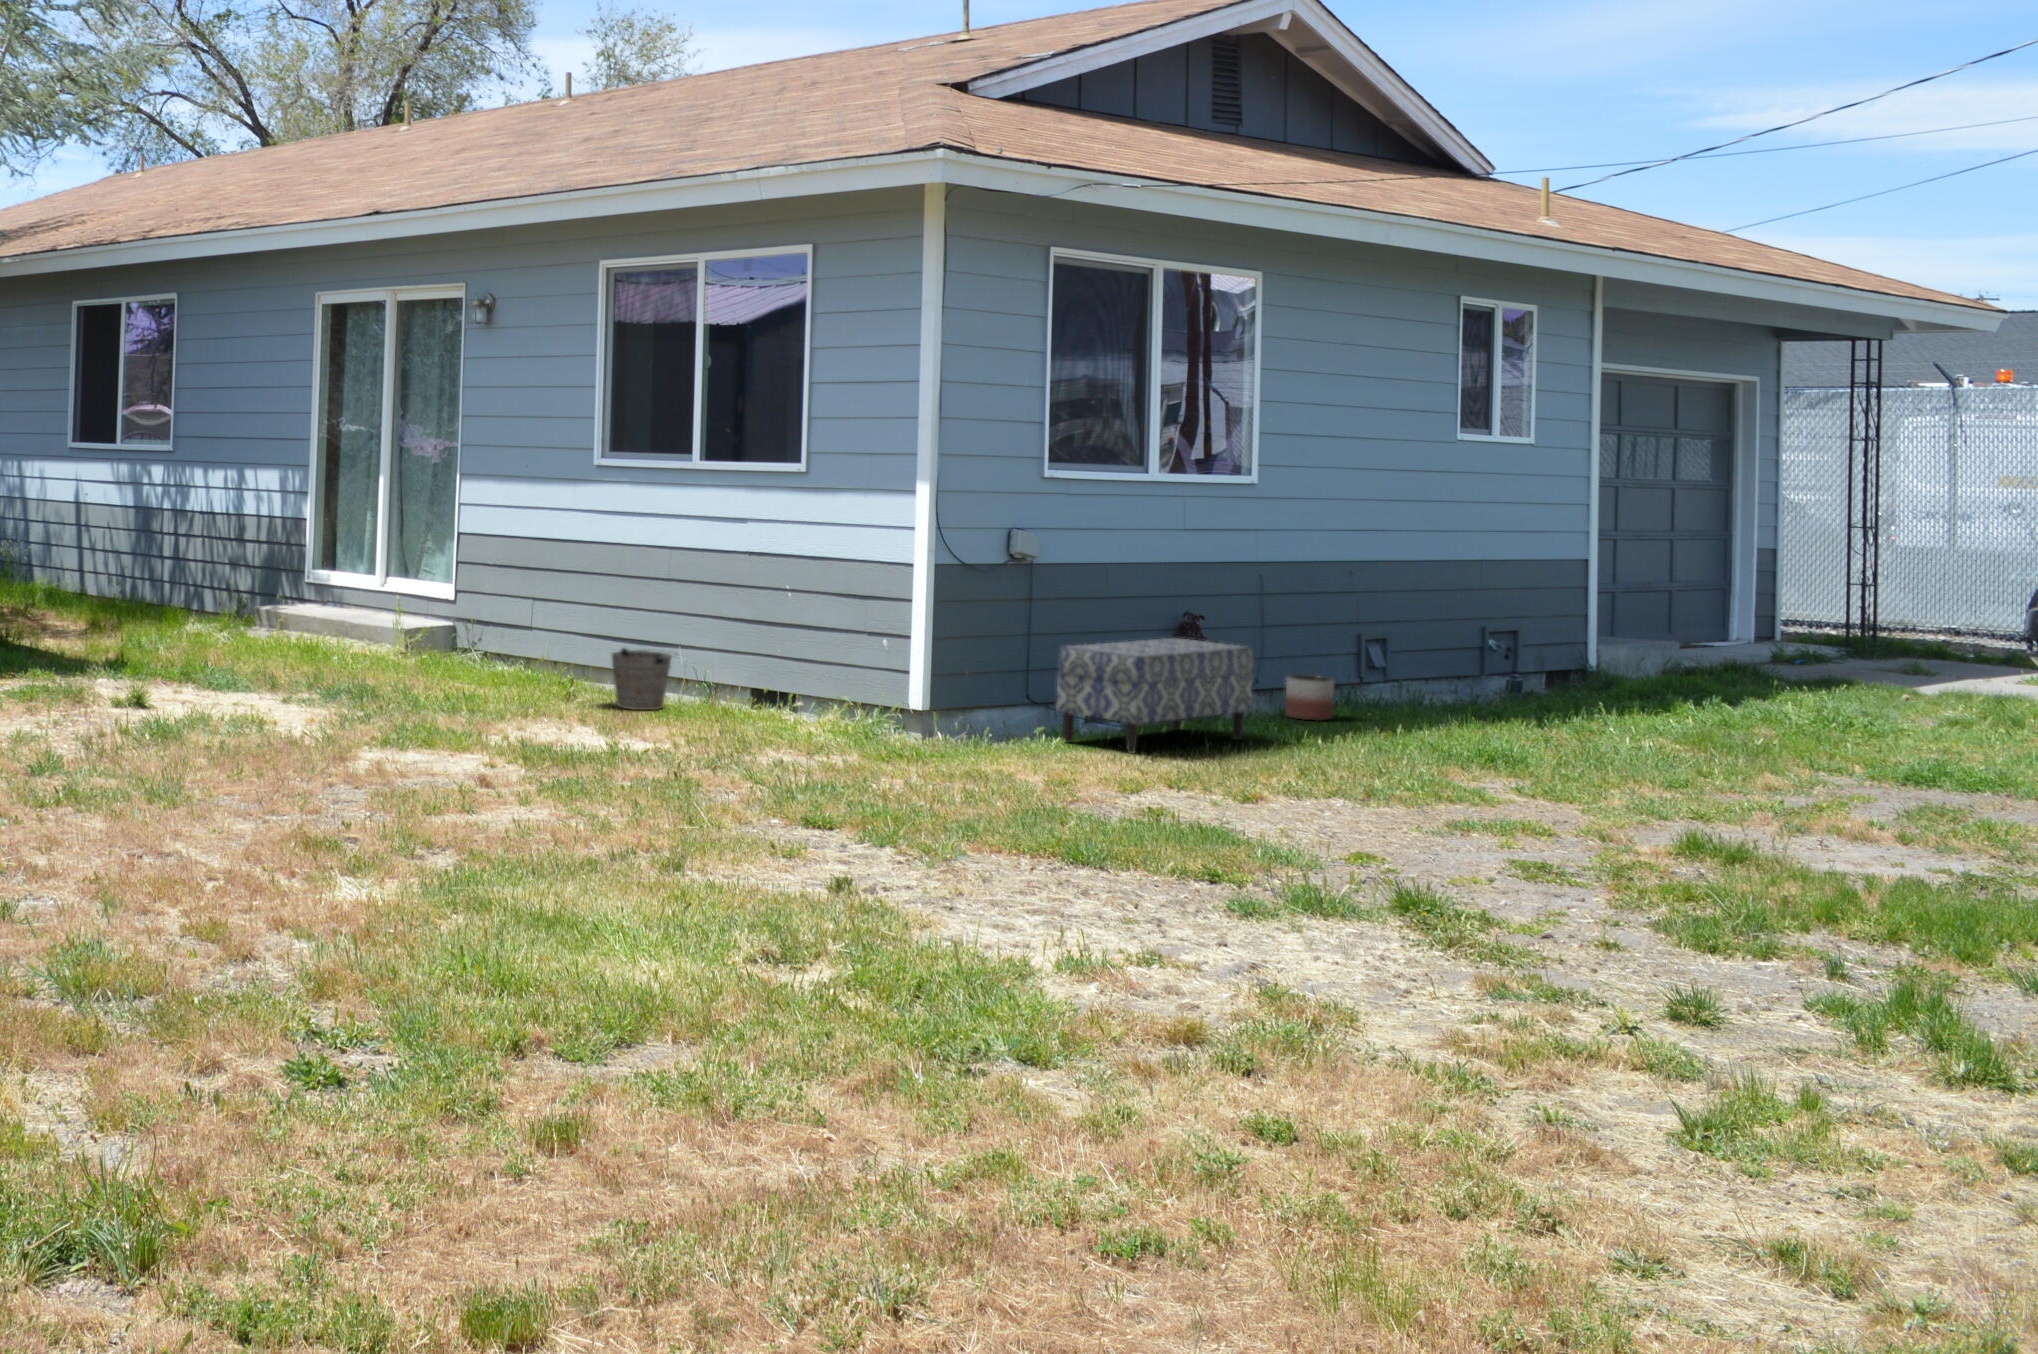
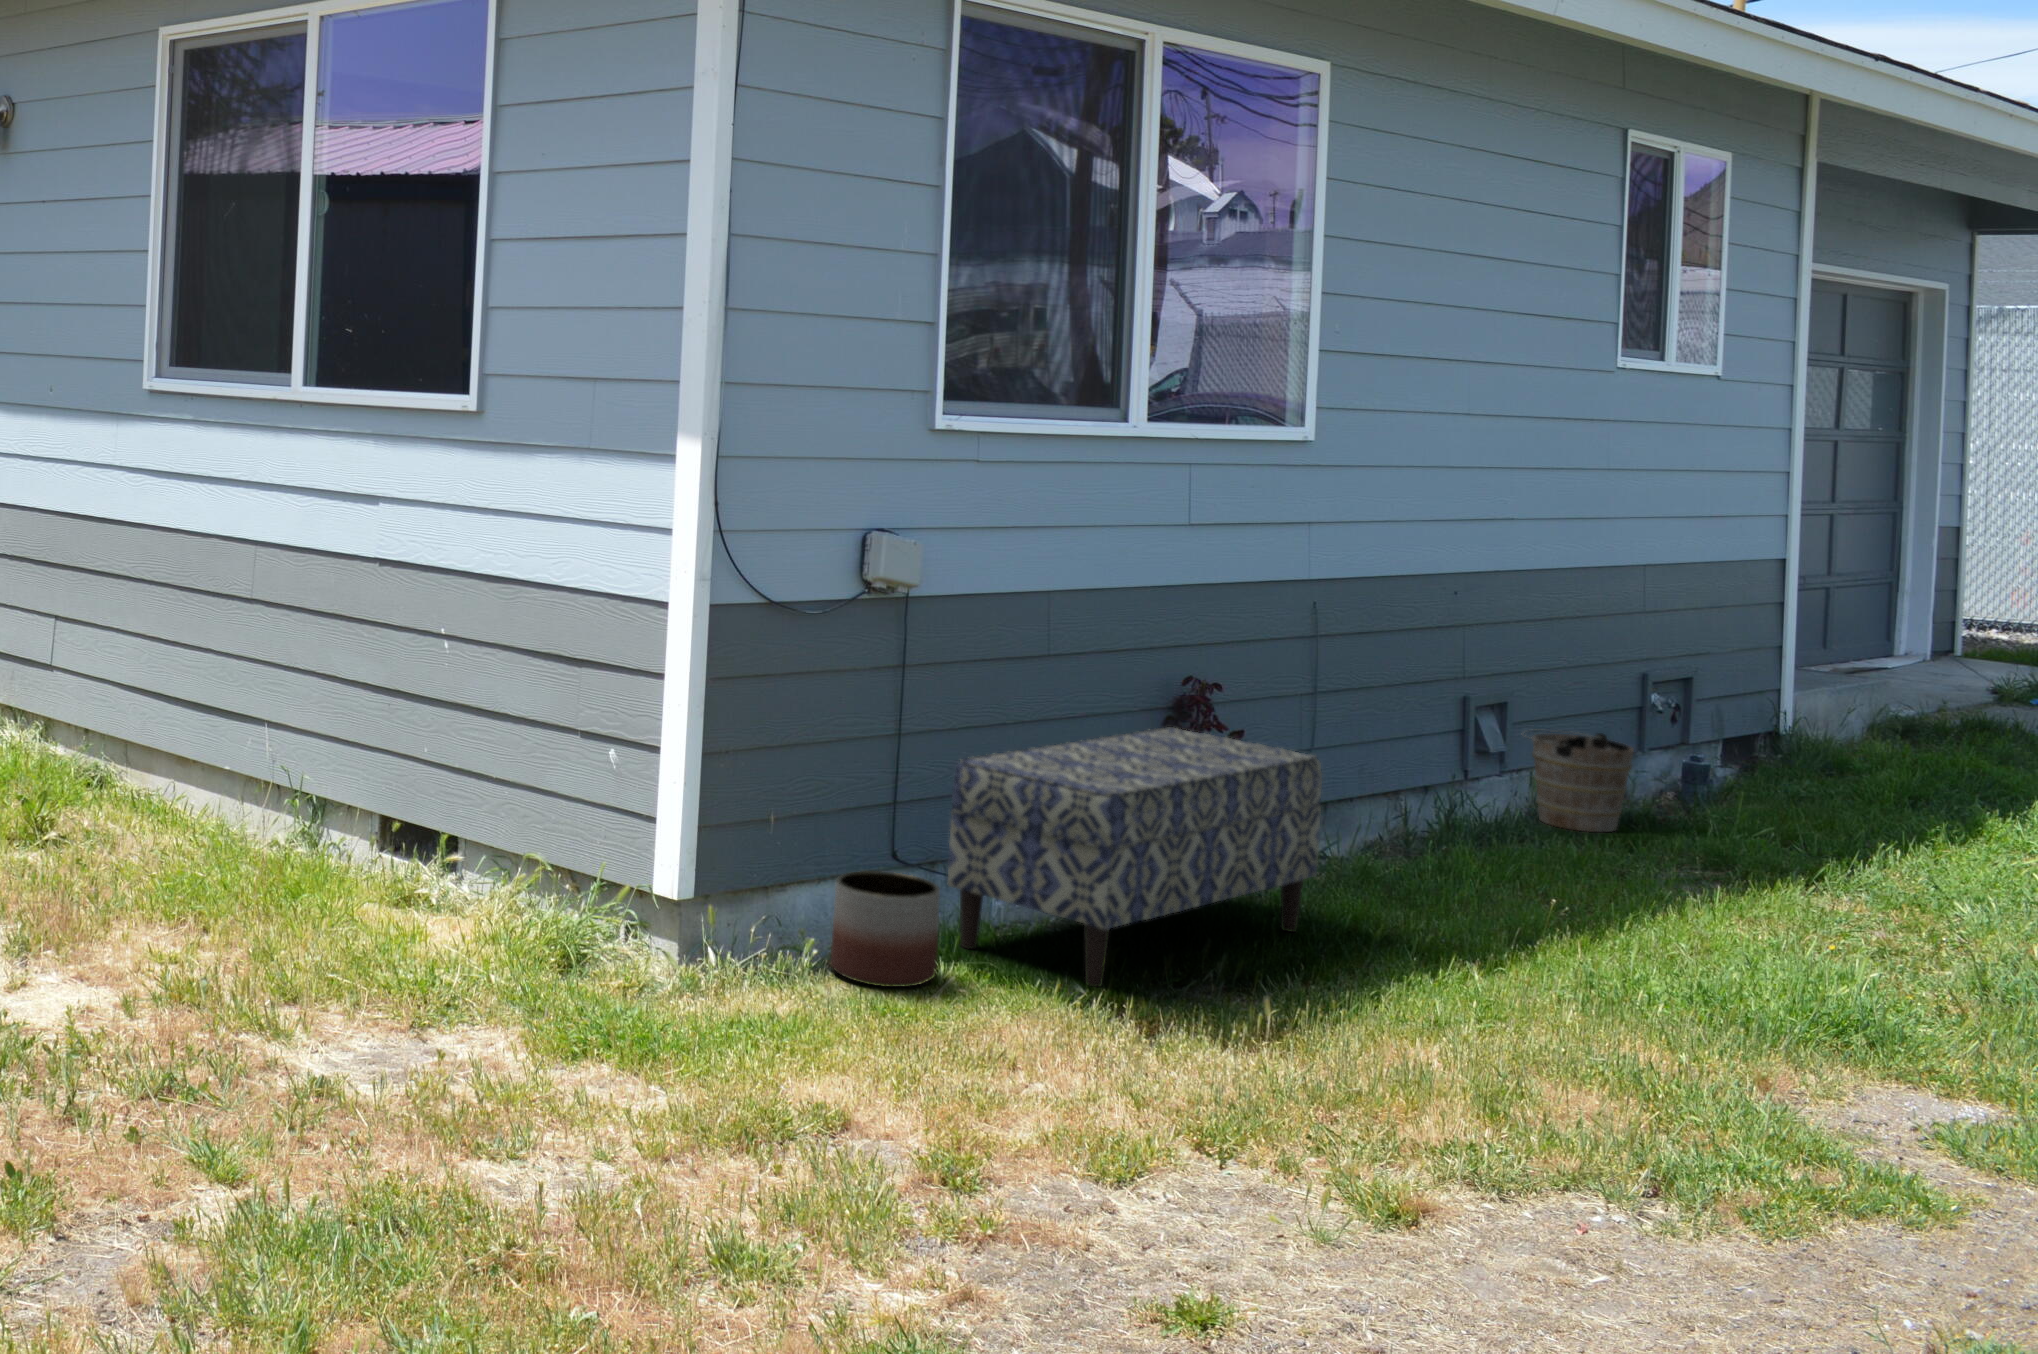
bucket: present [612,648,677,710] -> present [1525,729,1634,832]
planter: present [1285,675,1334,721] -> present [831,871,940,987]

